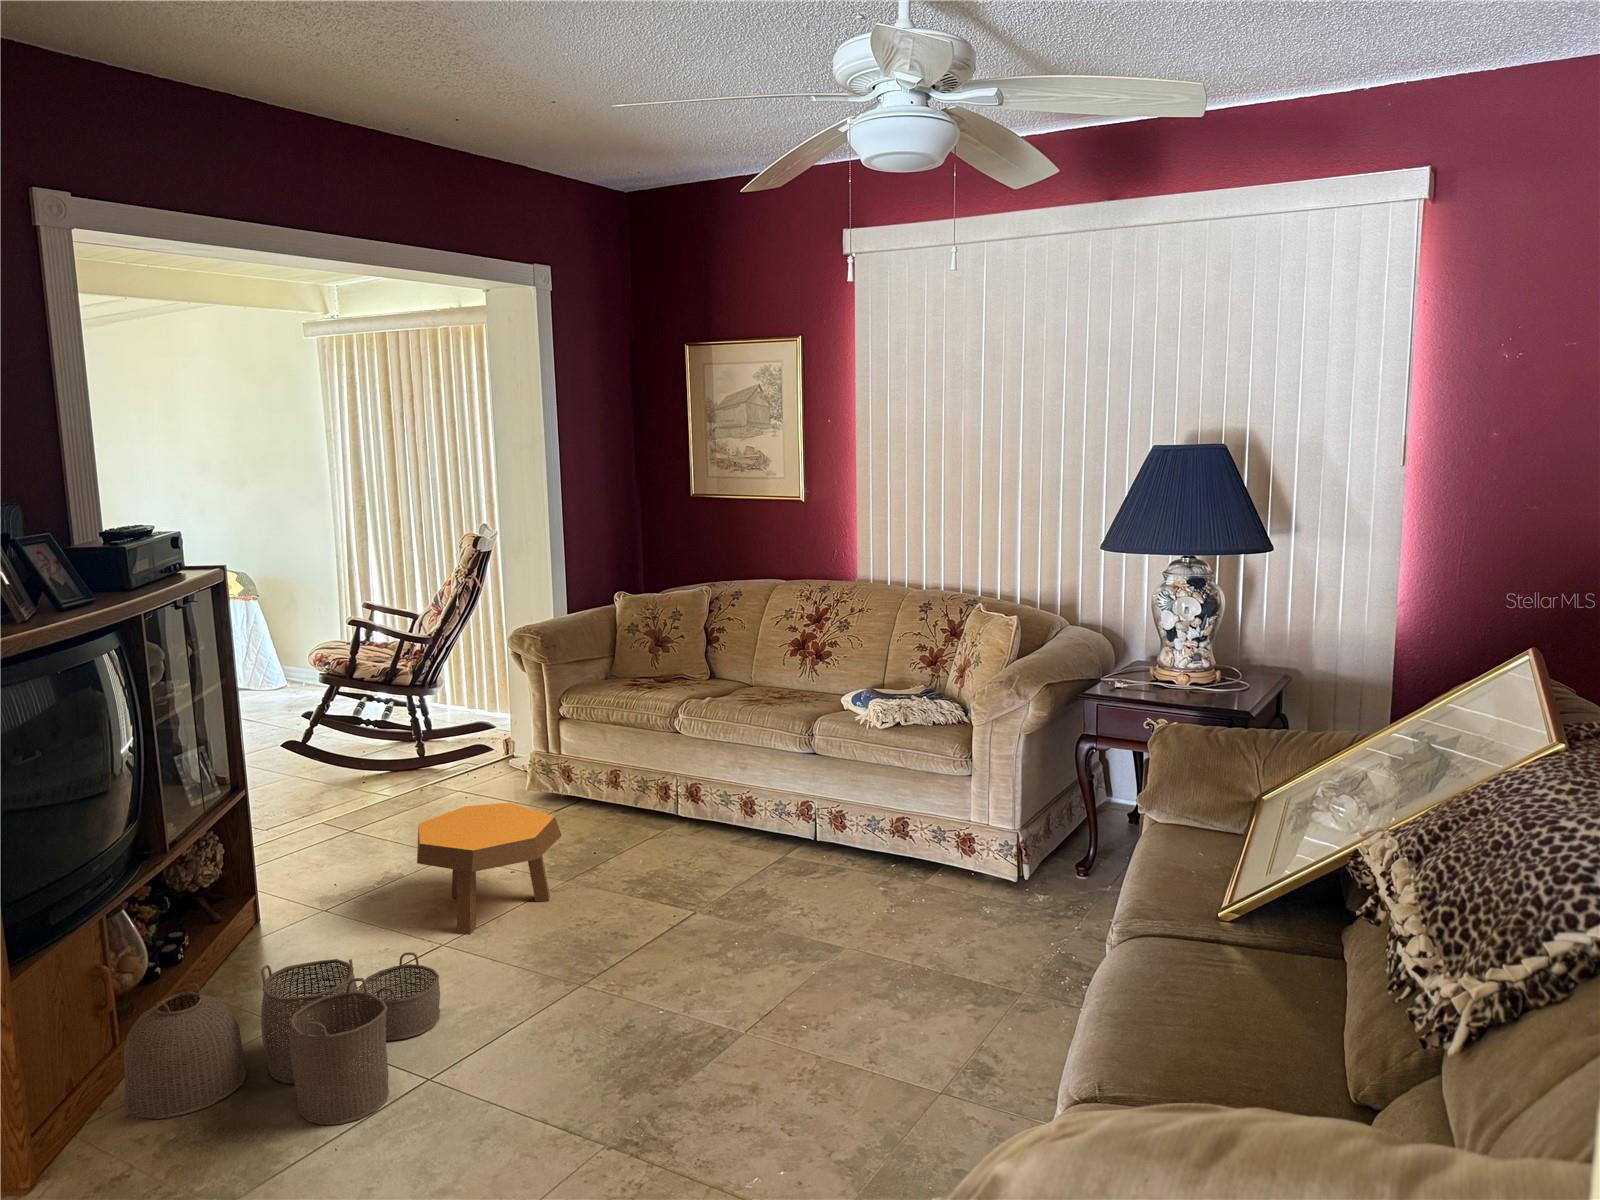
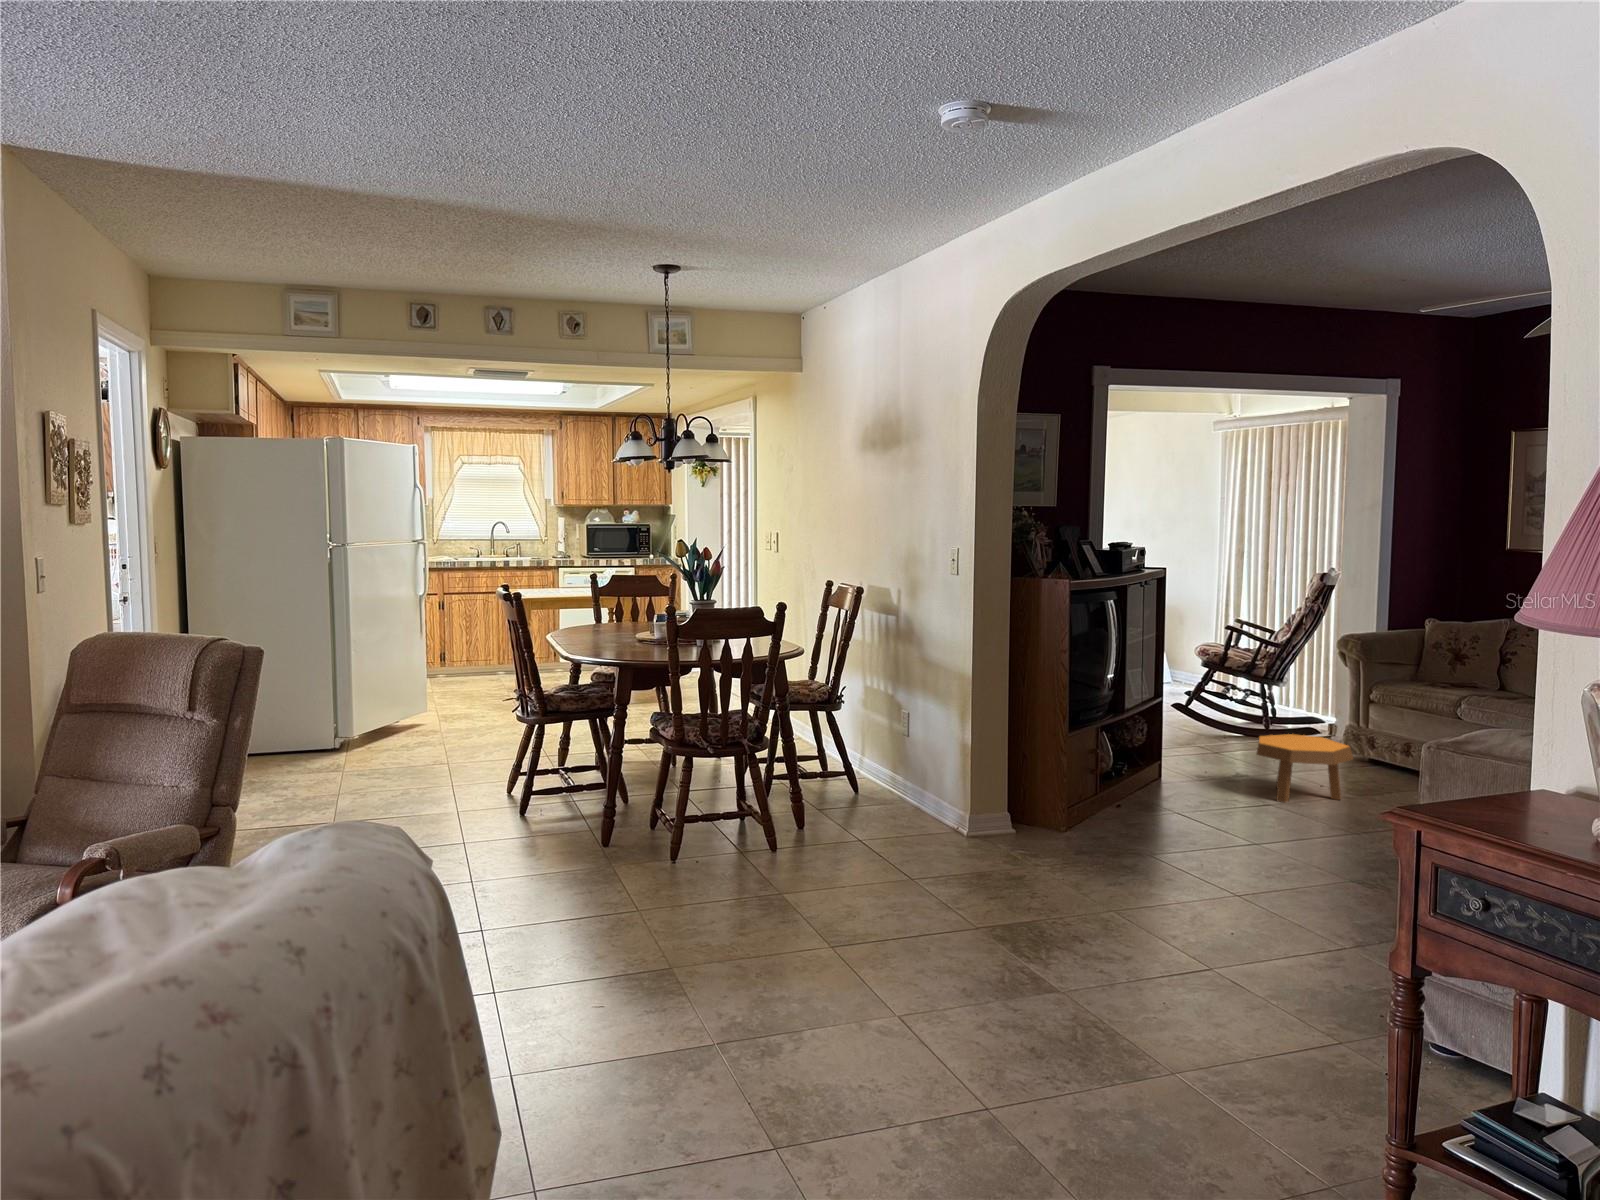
woven basket: present [124,952,440,1125] -> none [1100,766,1263,843]

